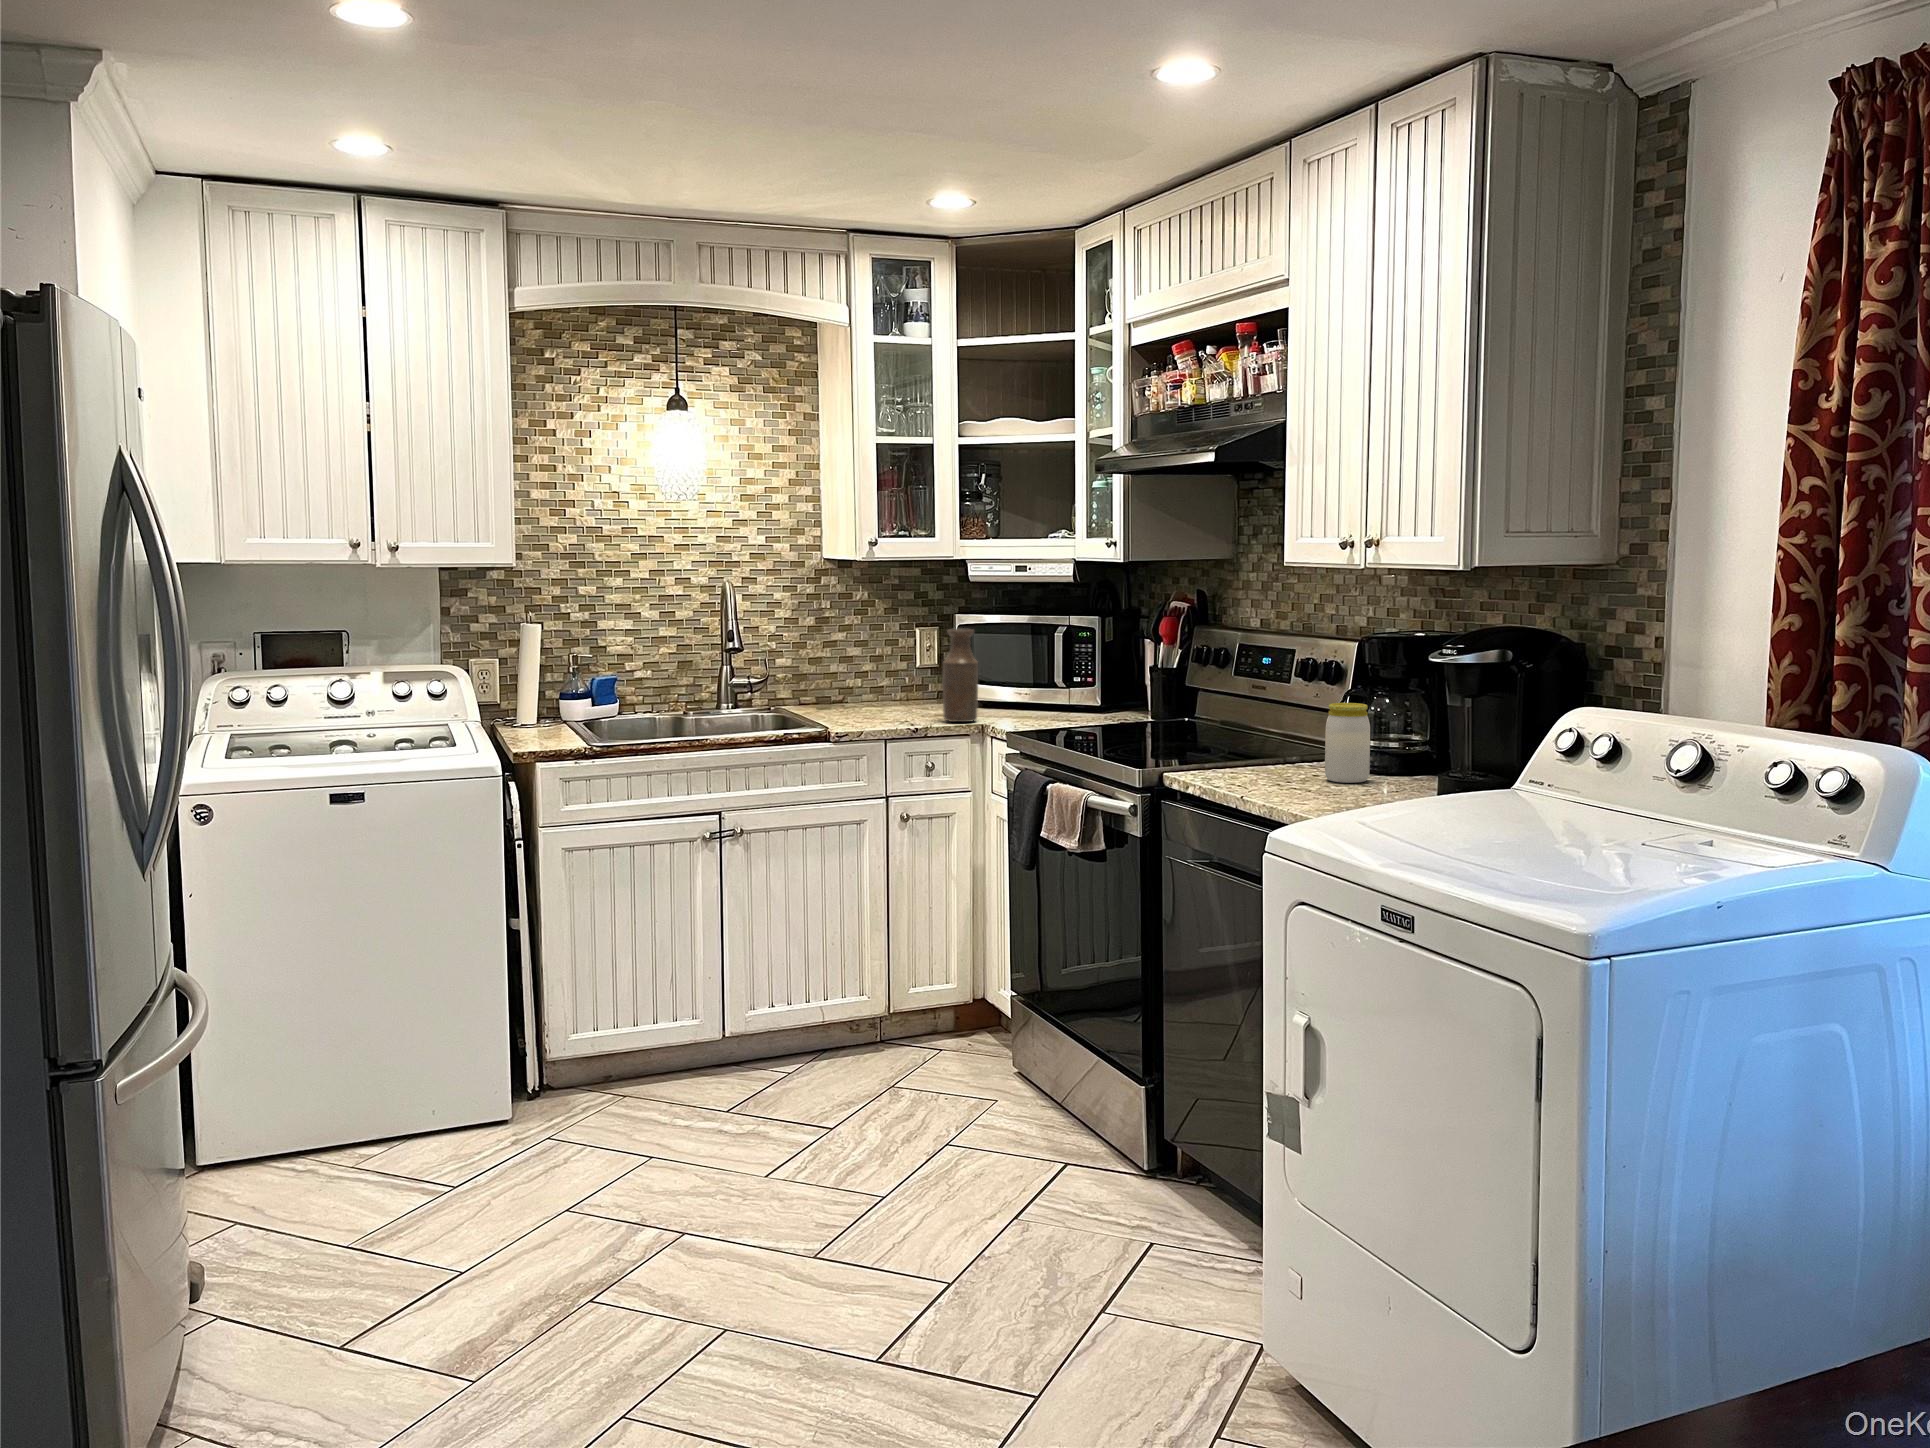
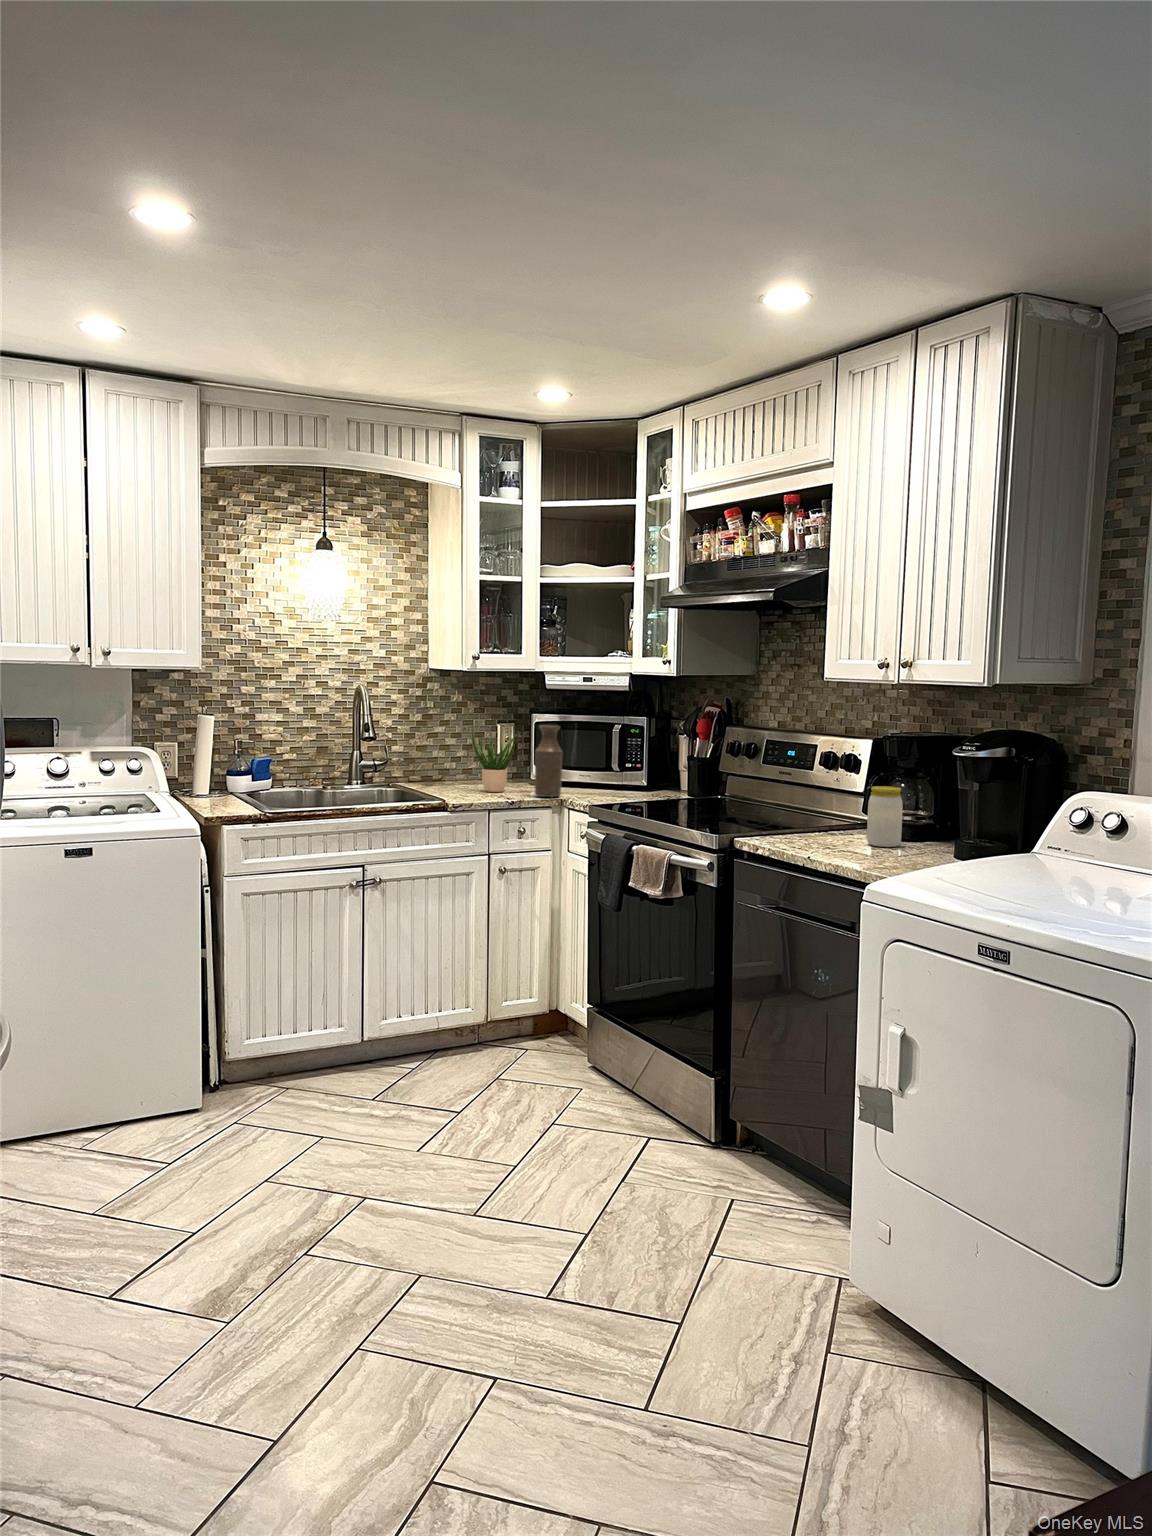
potted plant: none [869,625,928,716] -> present [472,722,517,792]

